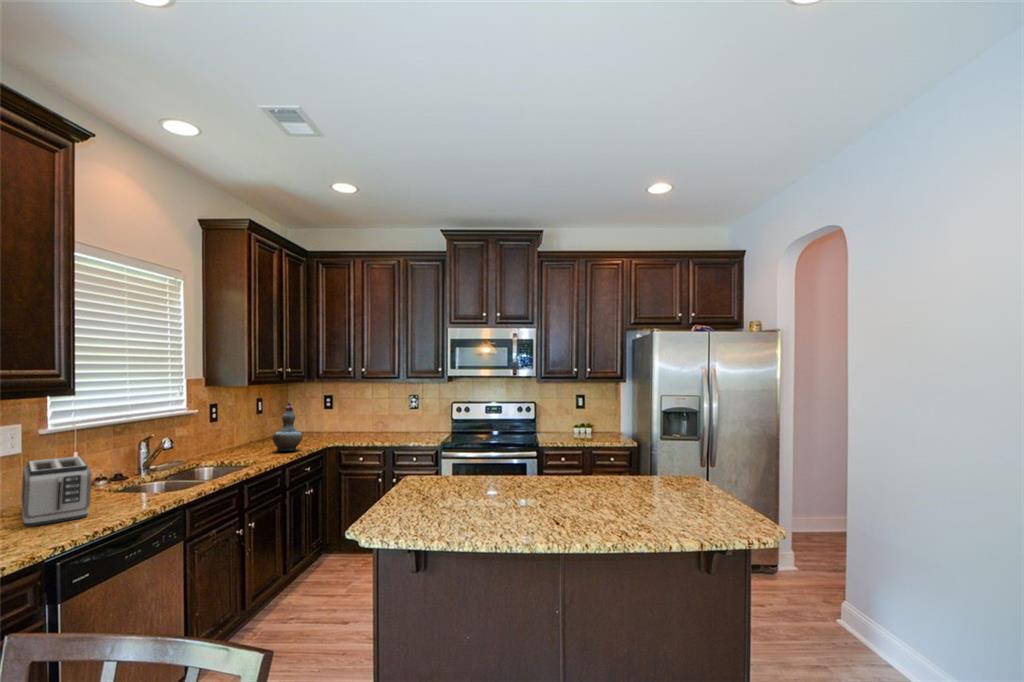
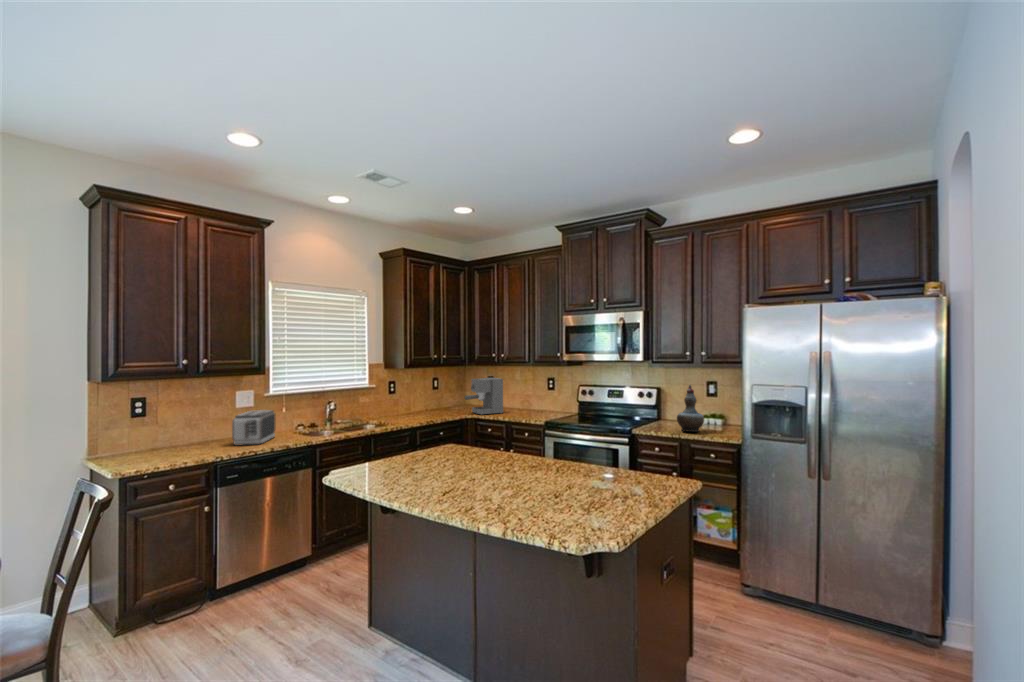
coffee maker: none [318,396,363,442] -> present [465,378,503,415]
decorative vase: present [273,402,302,451] -> present [677,385,704,432]

